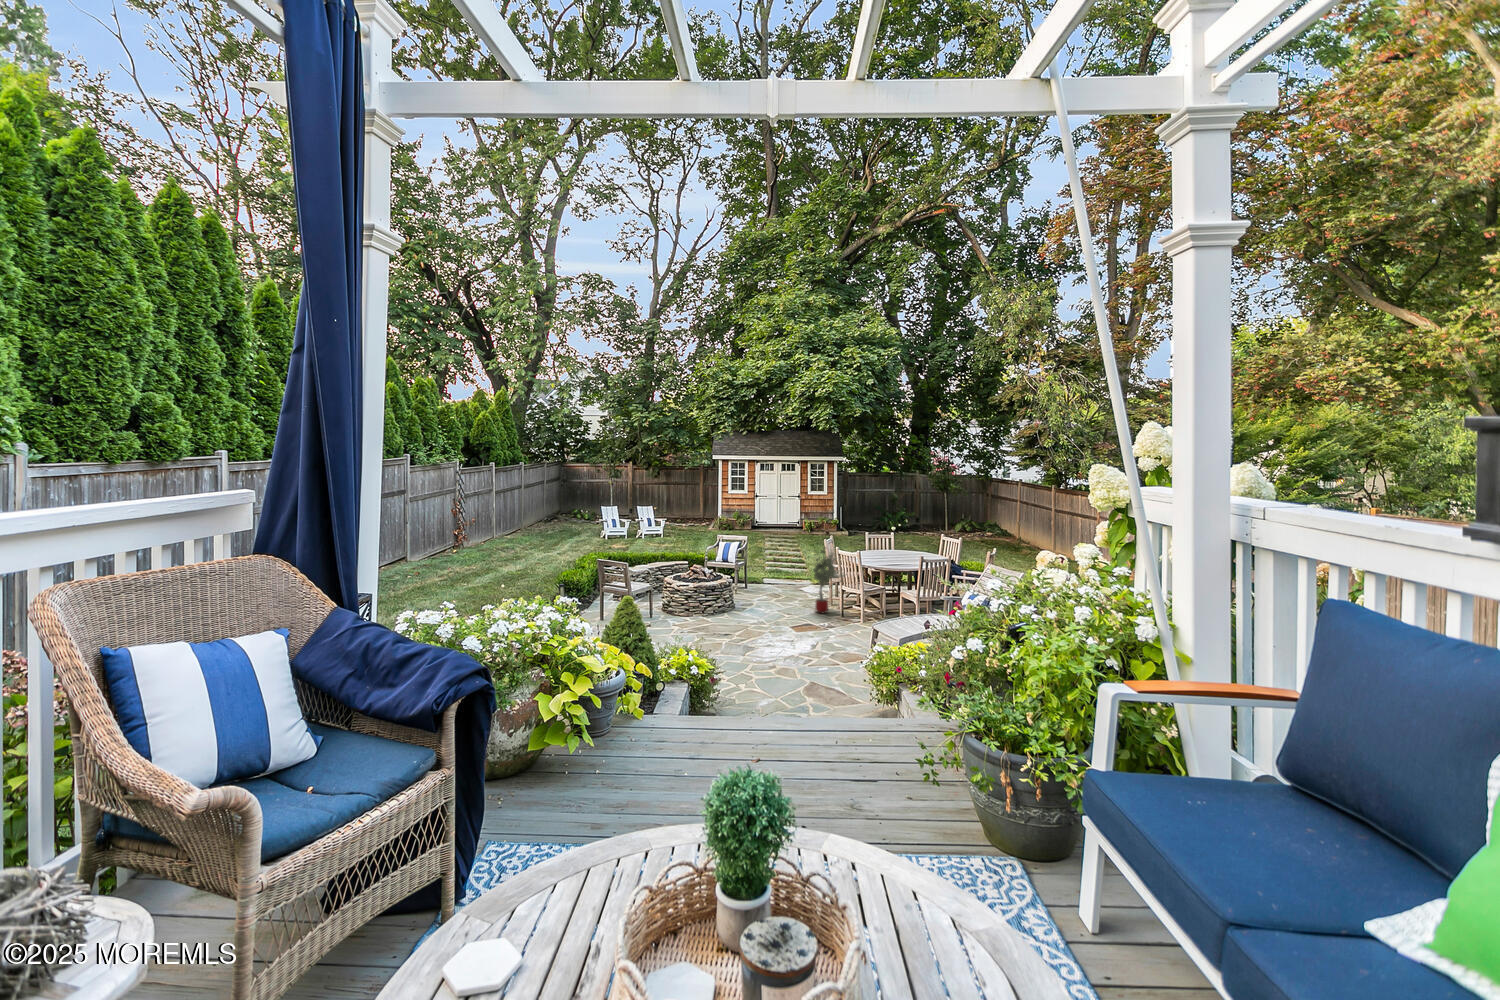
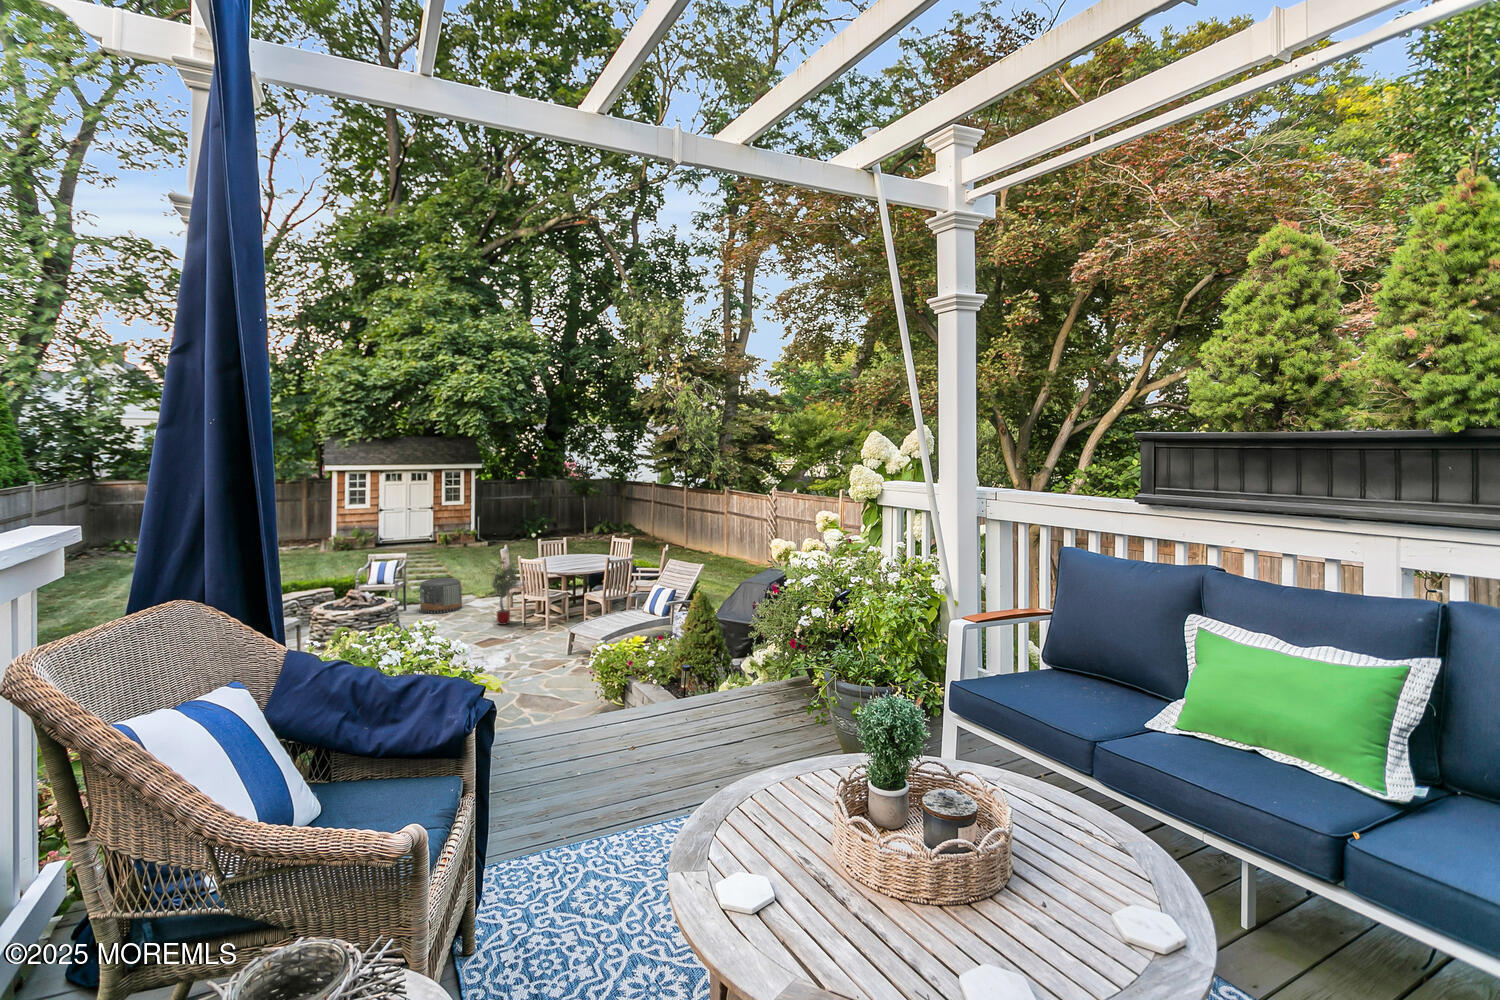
pouf: none [758,562,794,594] -> present [420,578,462,613]

